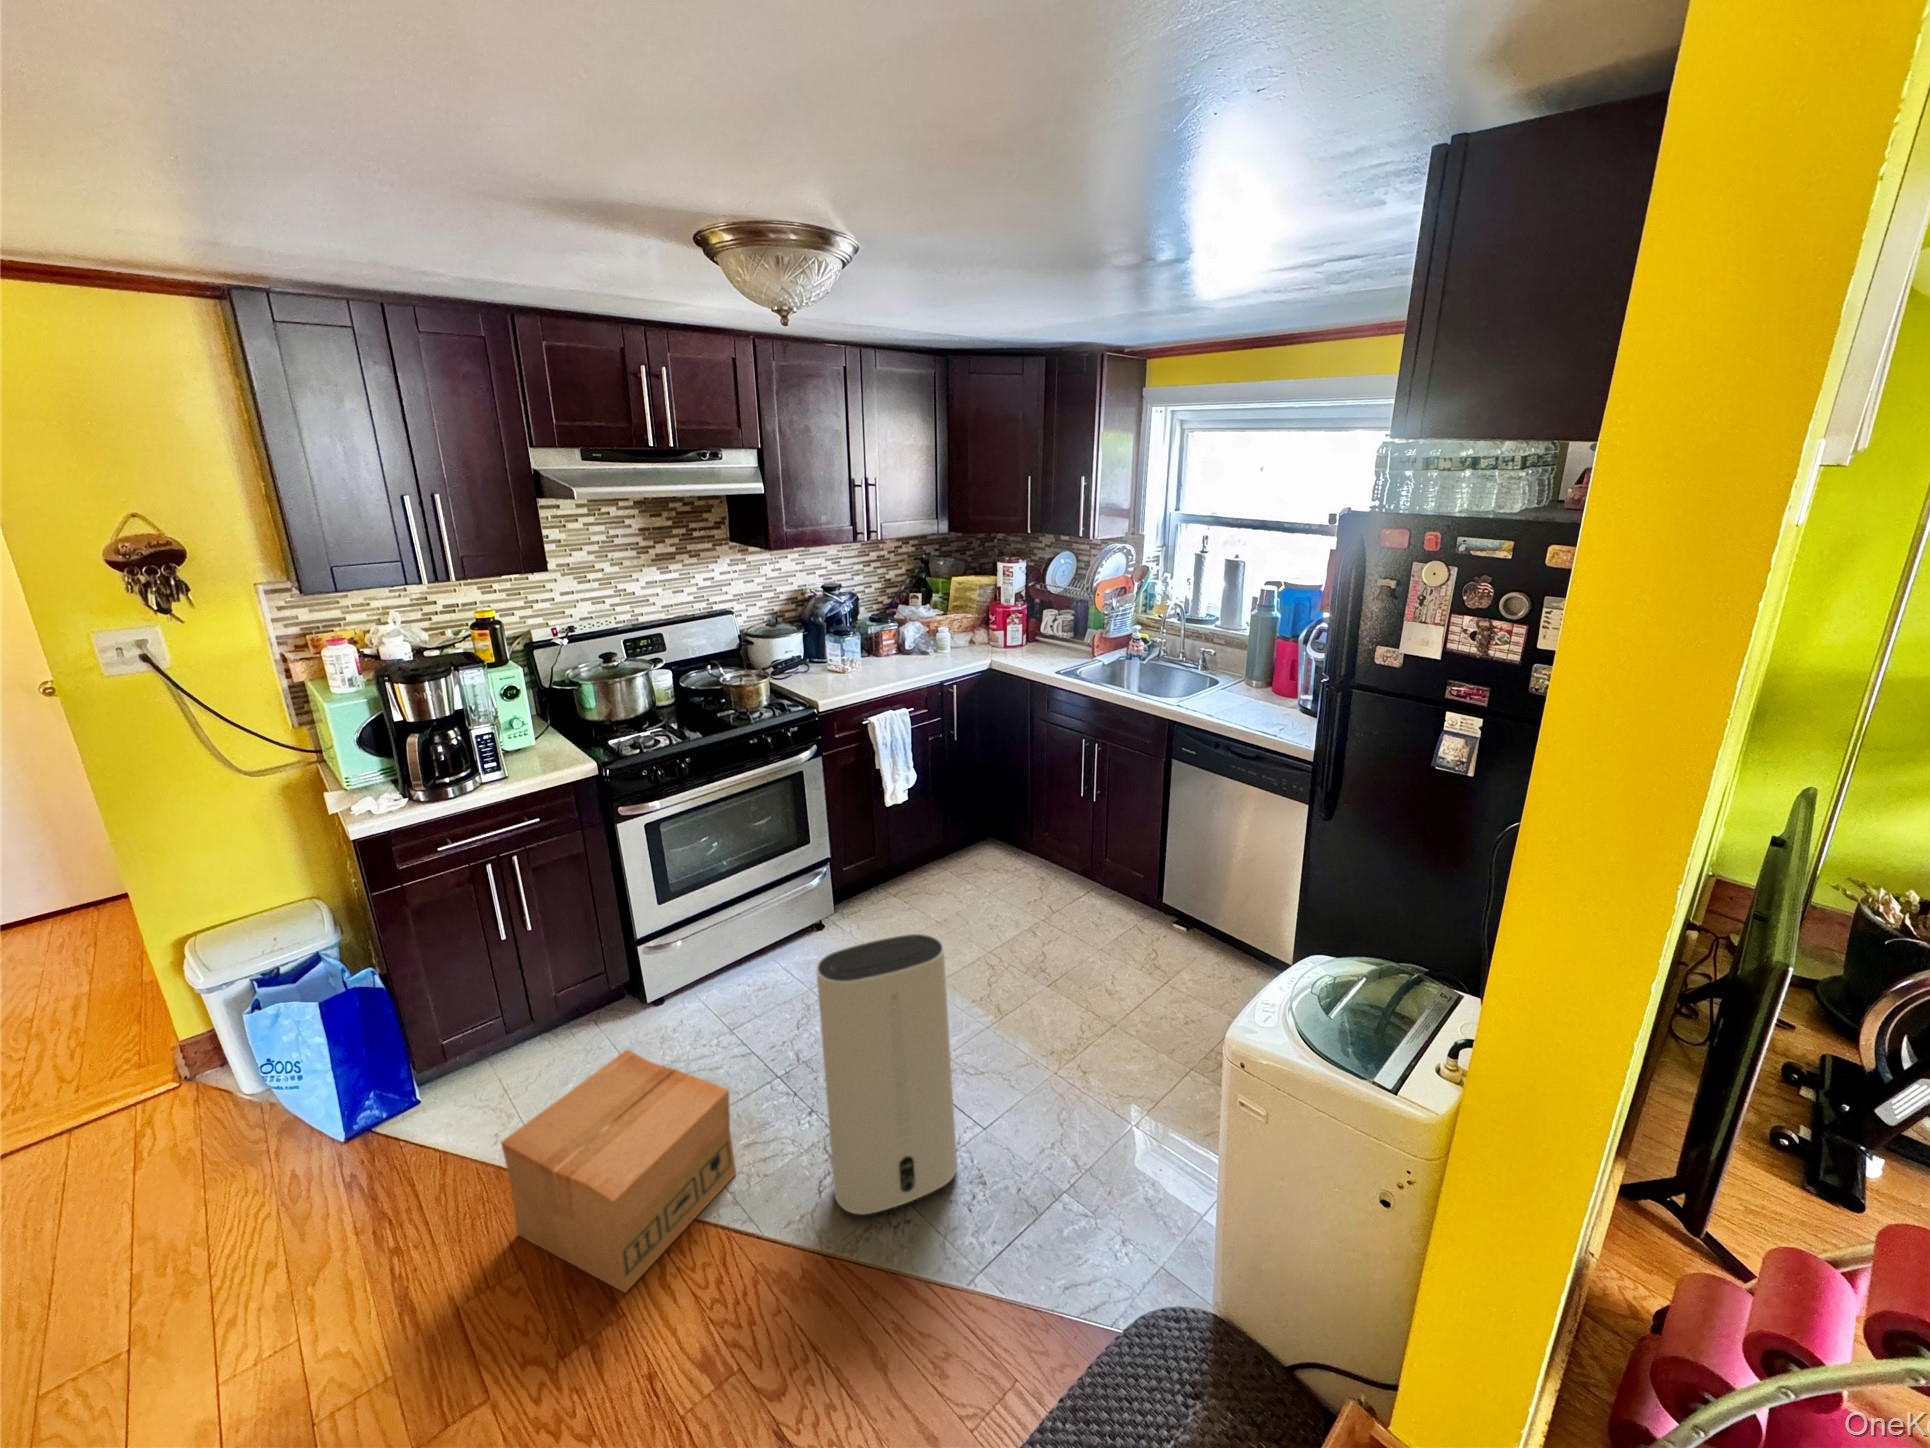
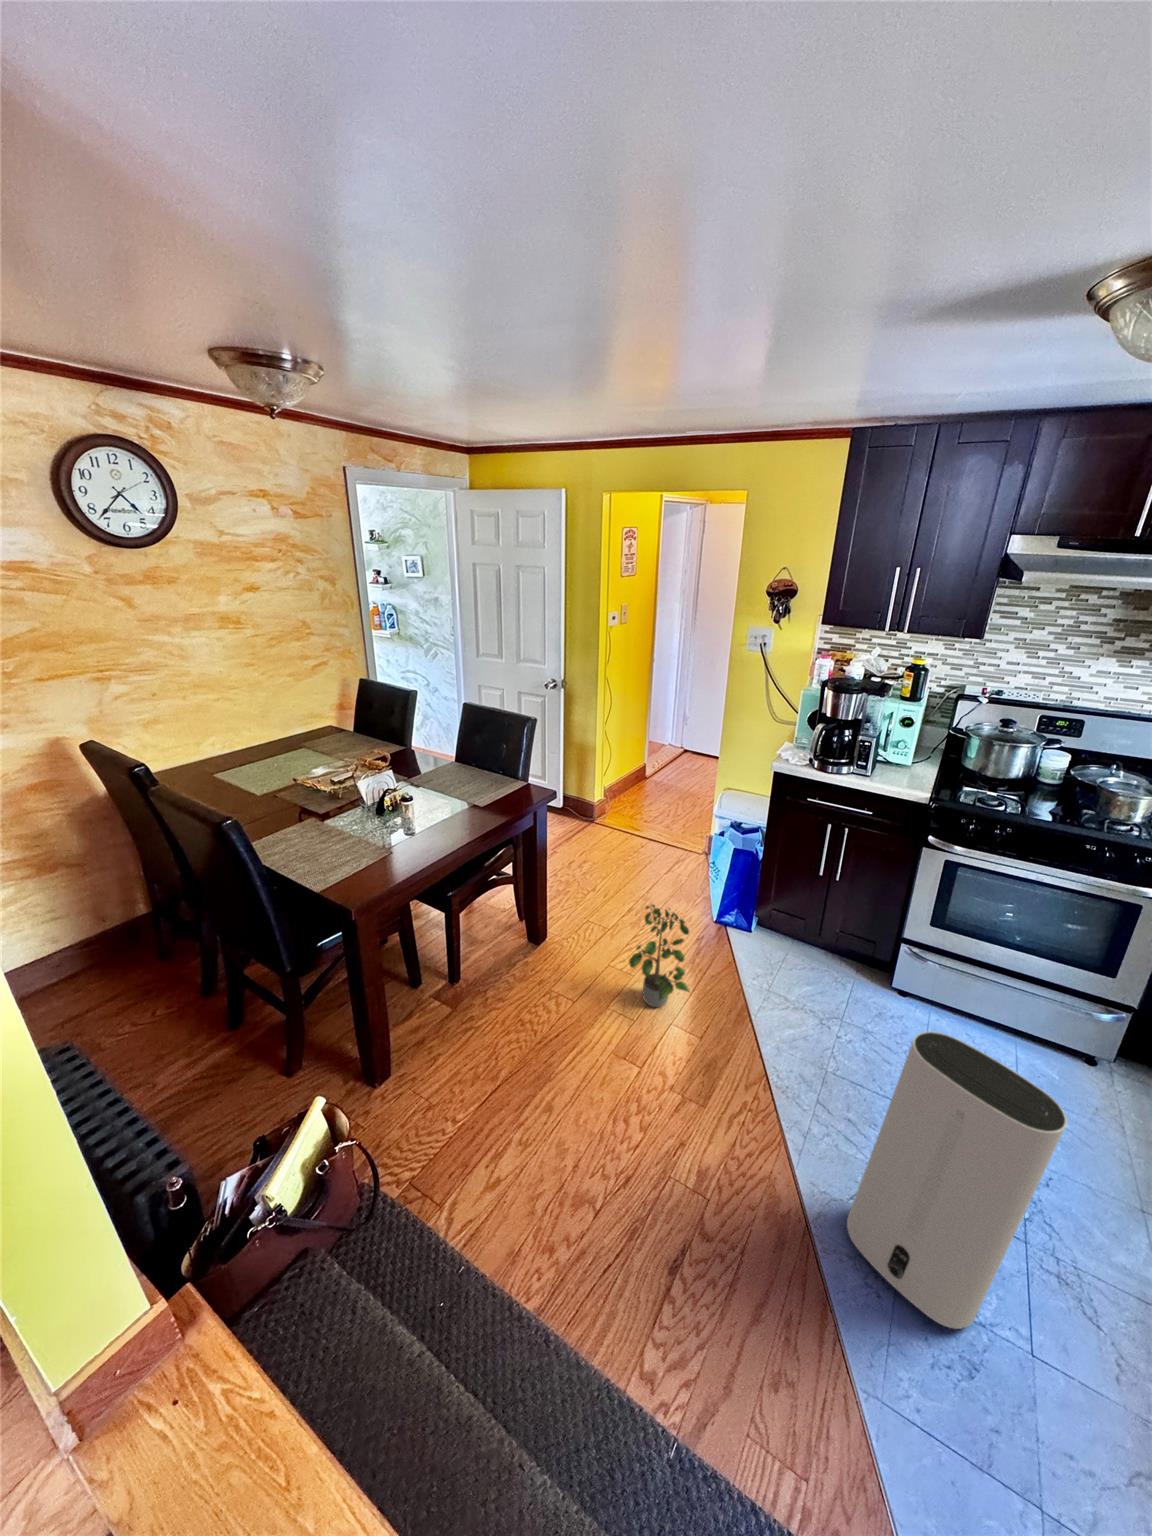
cardboard box: present [501,1050,736,1292] -> none [713,968,837,1122]
potted plant: none [296,1124,476,1333] -> present [629,905,689,1007]

